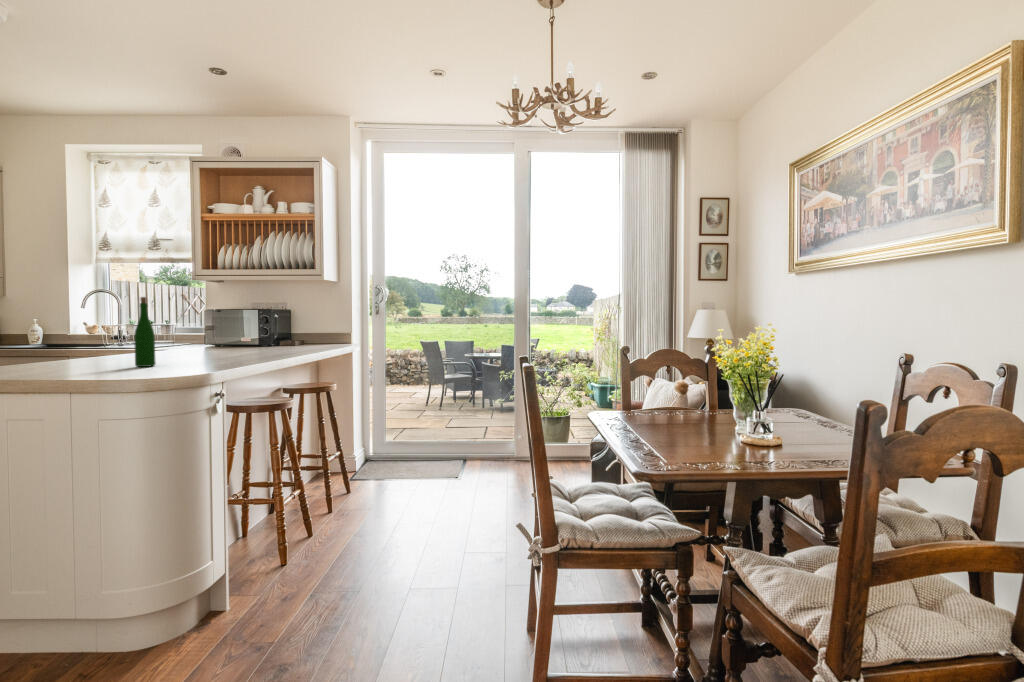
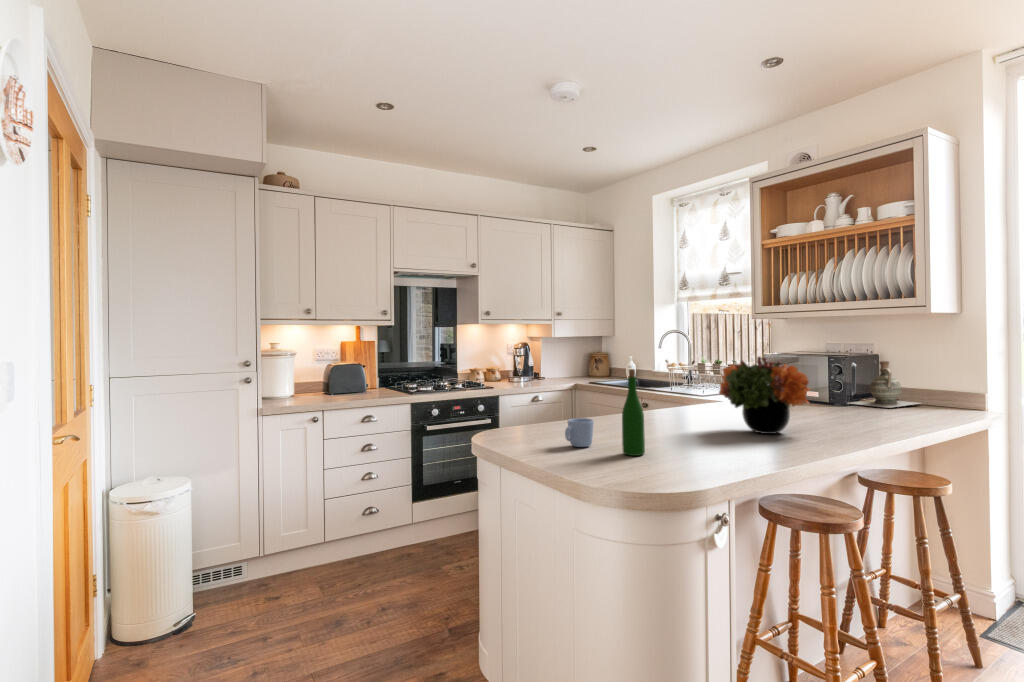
flower arrangement: none [194,298,265,355] -> present [719,357,810,434]
ceramic jug: none [271,314,319,345] -> present [850,361,920,408]
mug: none [67,344,96,369] -> present [565,418,594,447]

